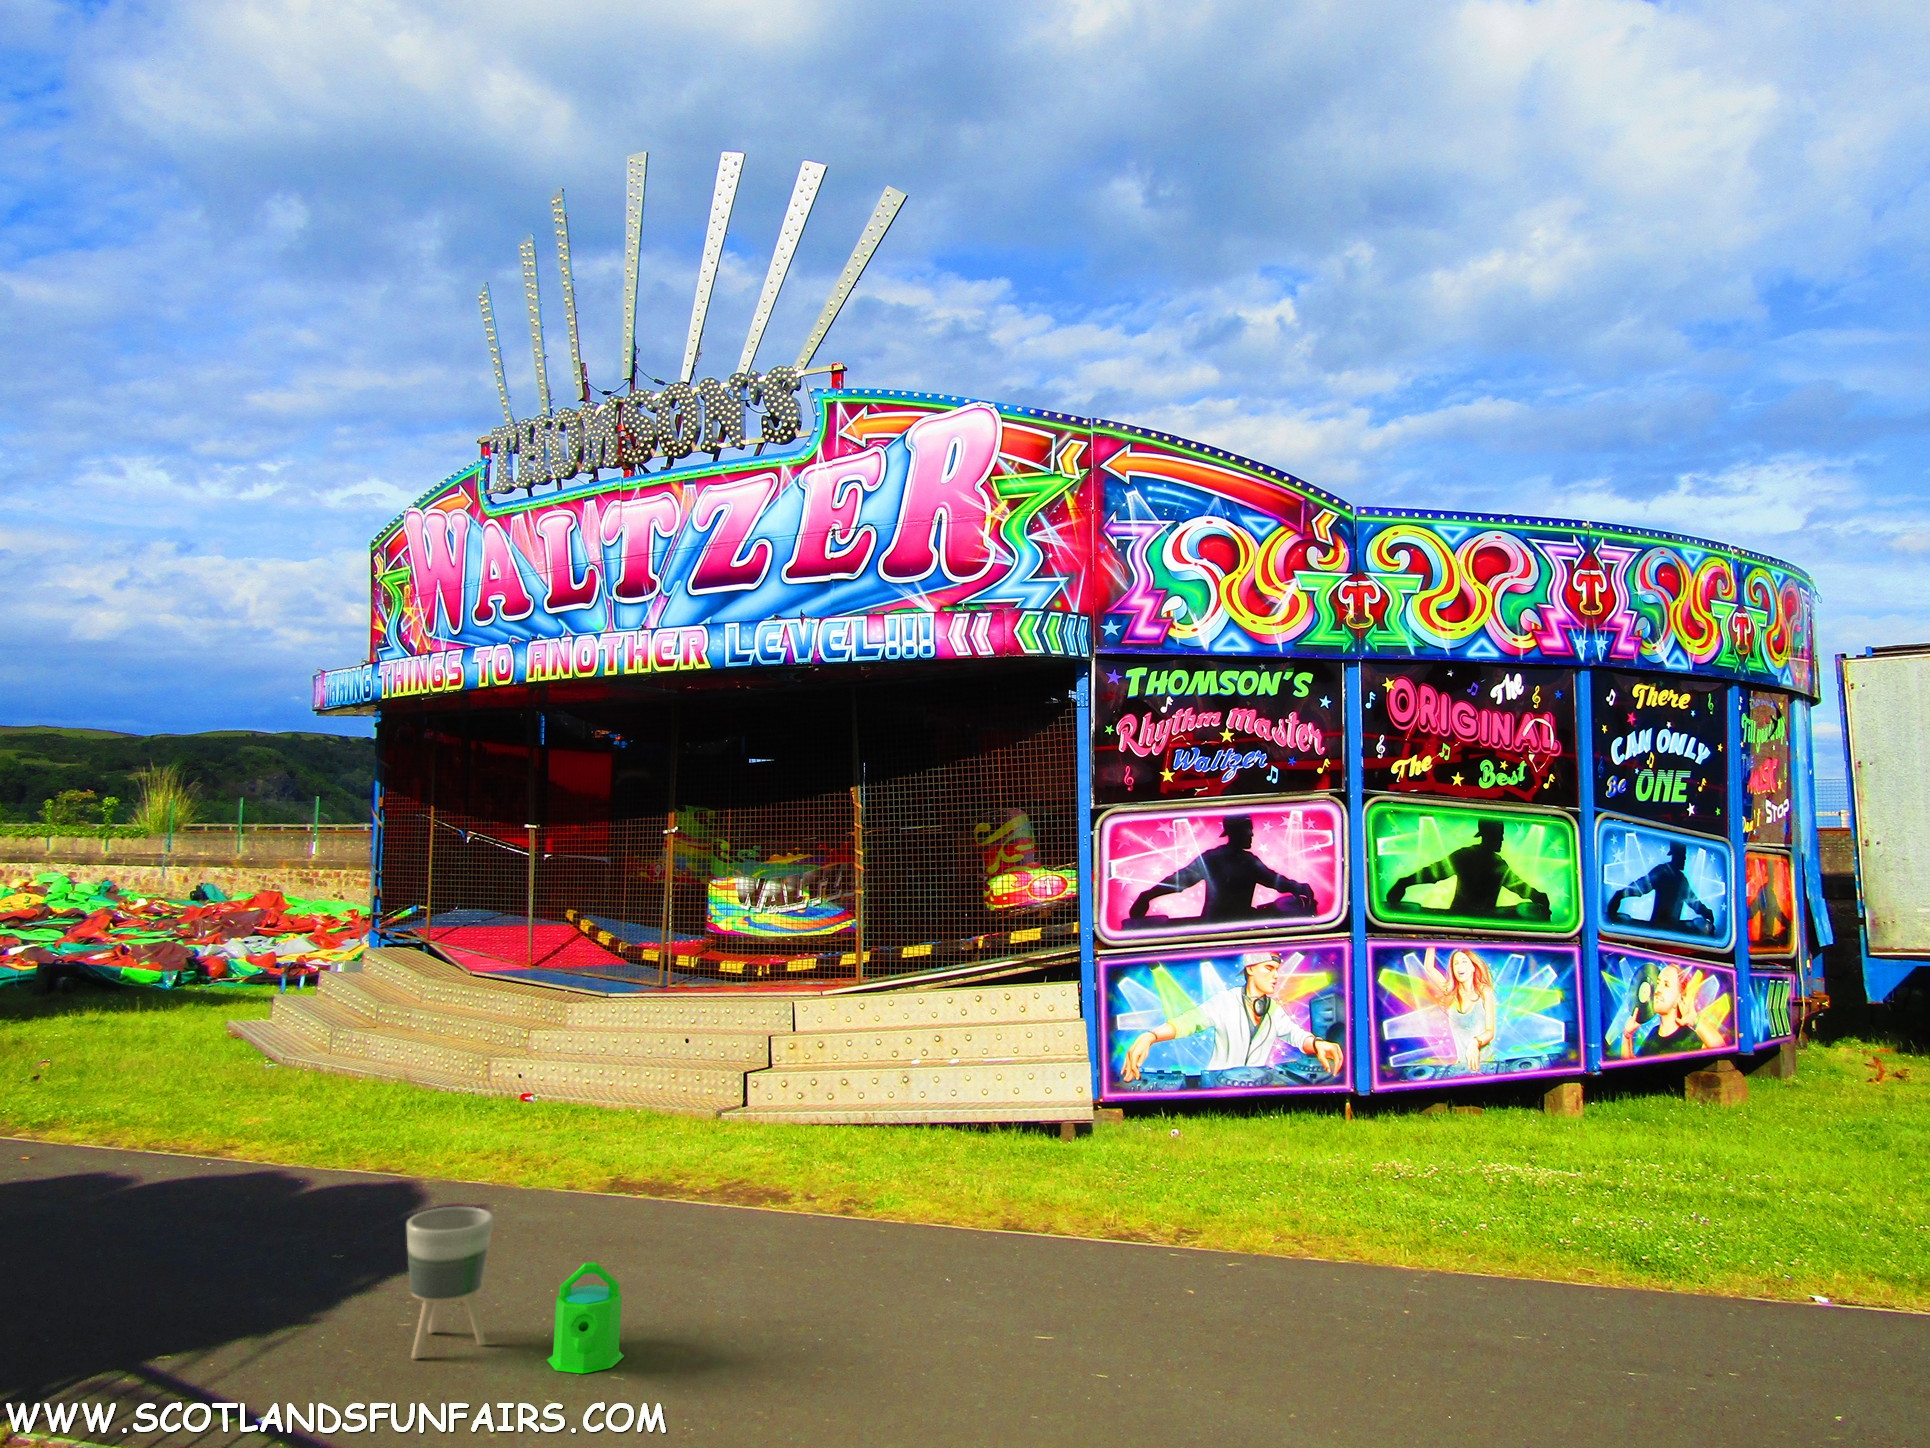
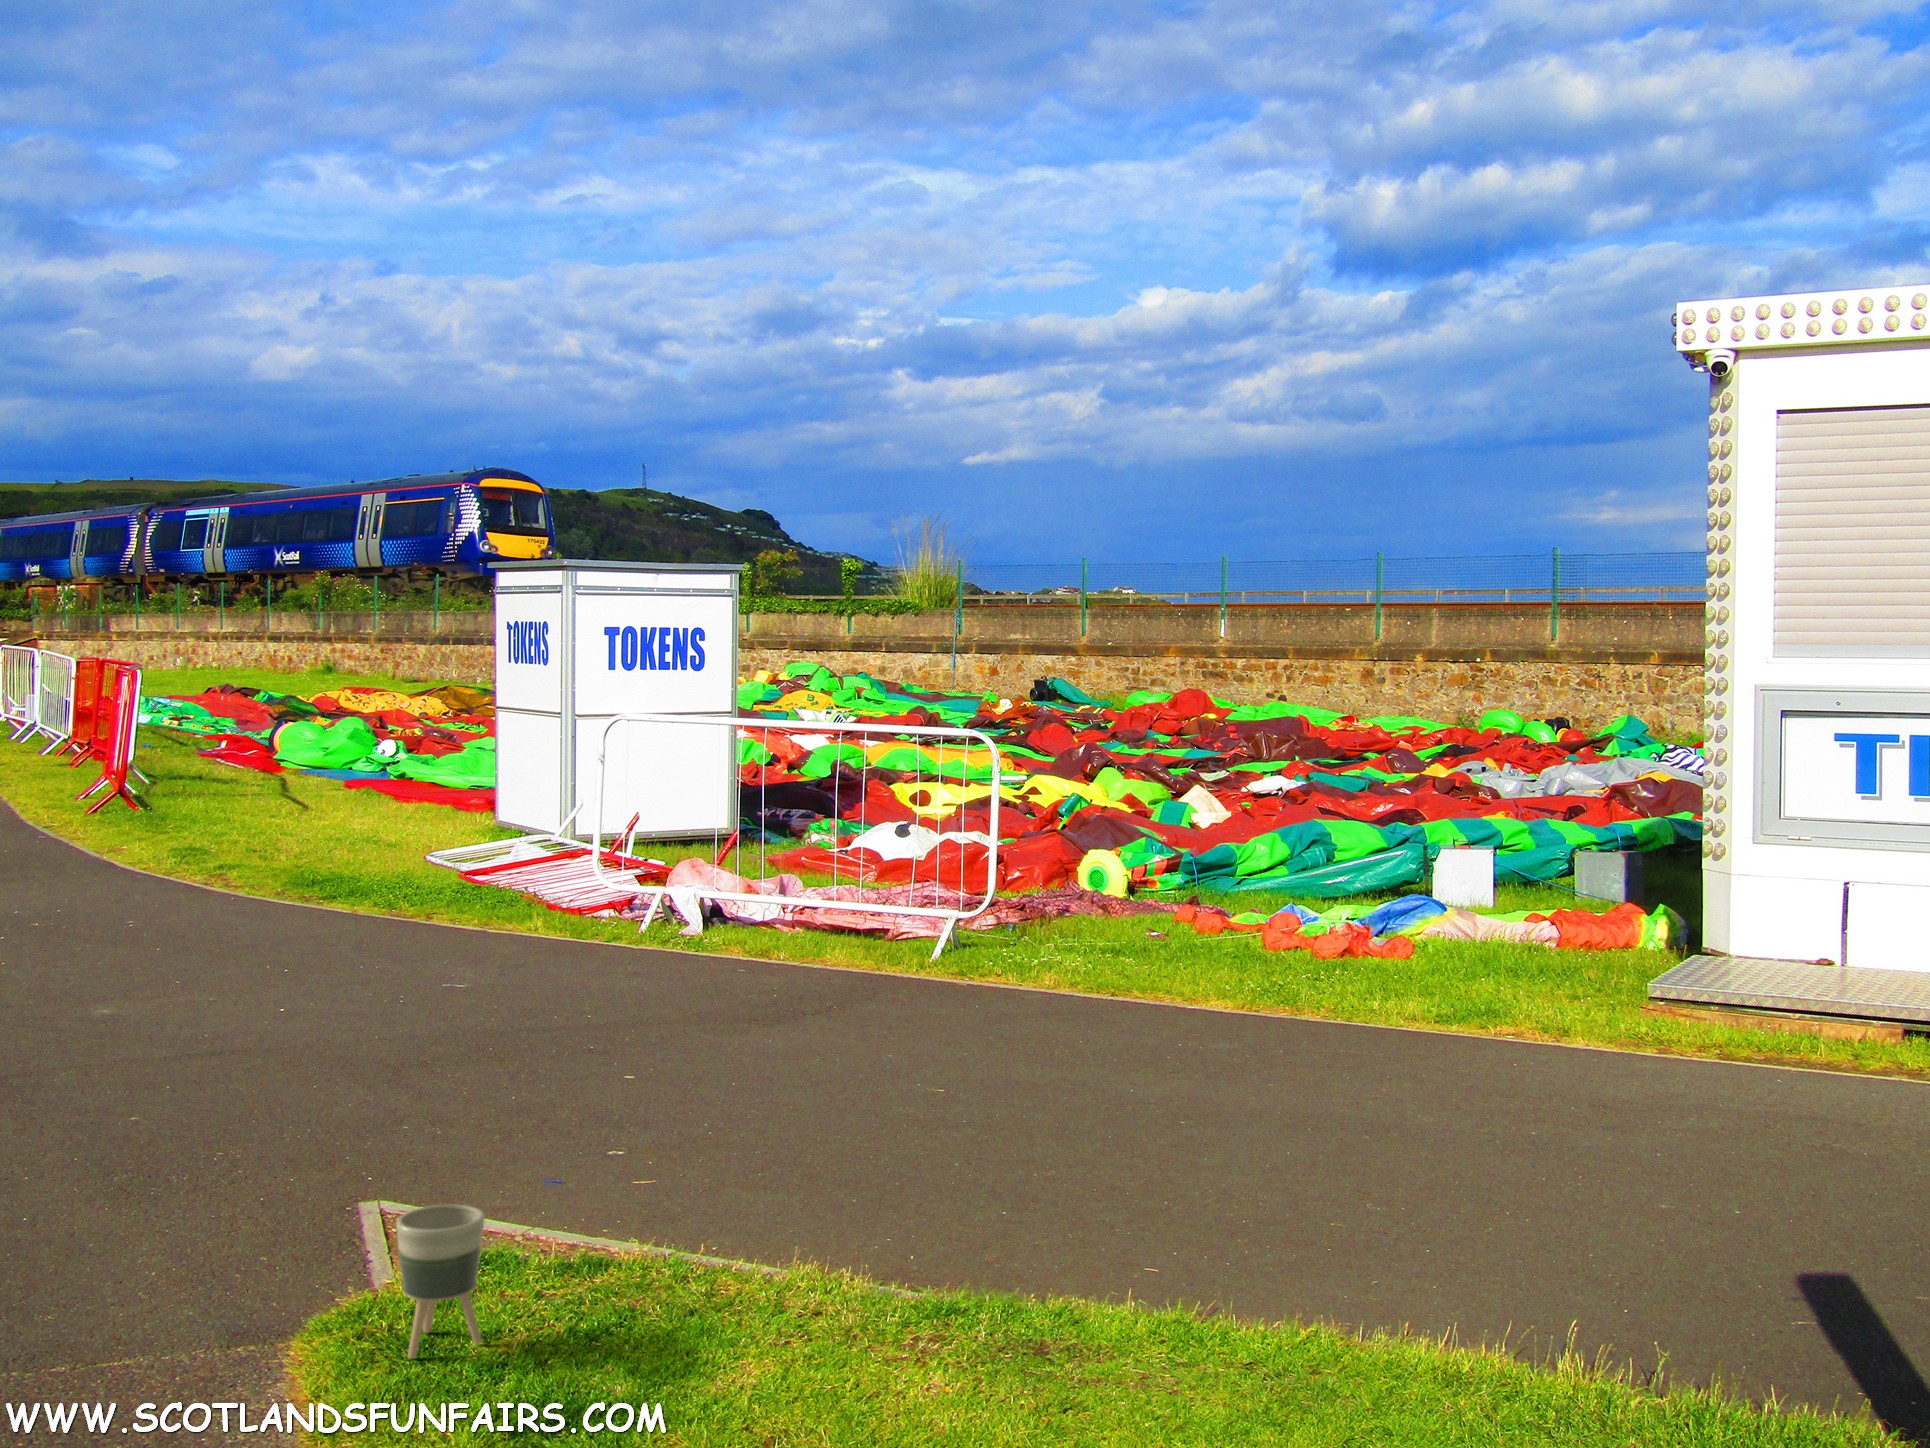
watering can: present [547,1262,624,1374] -> none [545,1261,625,1374]

